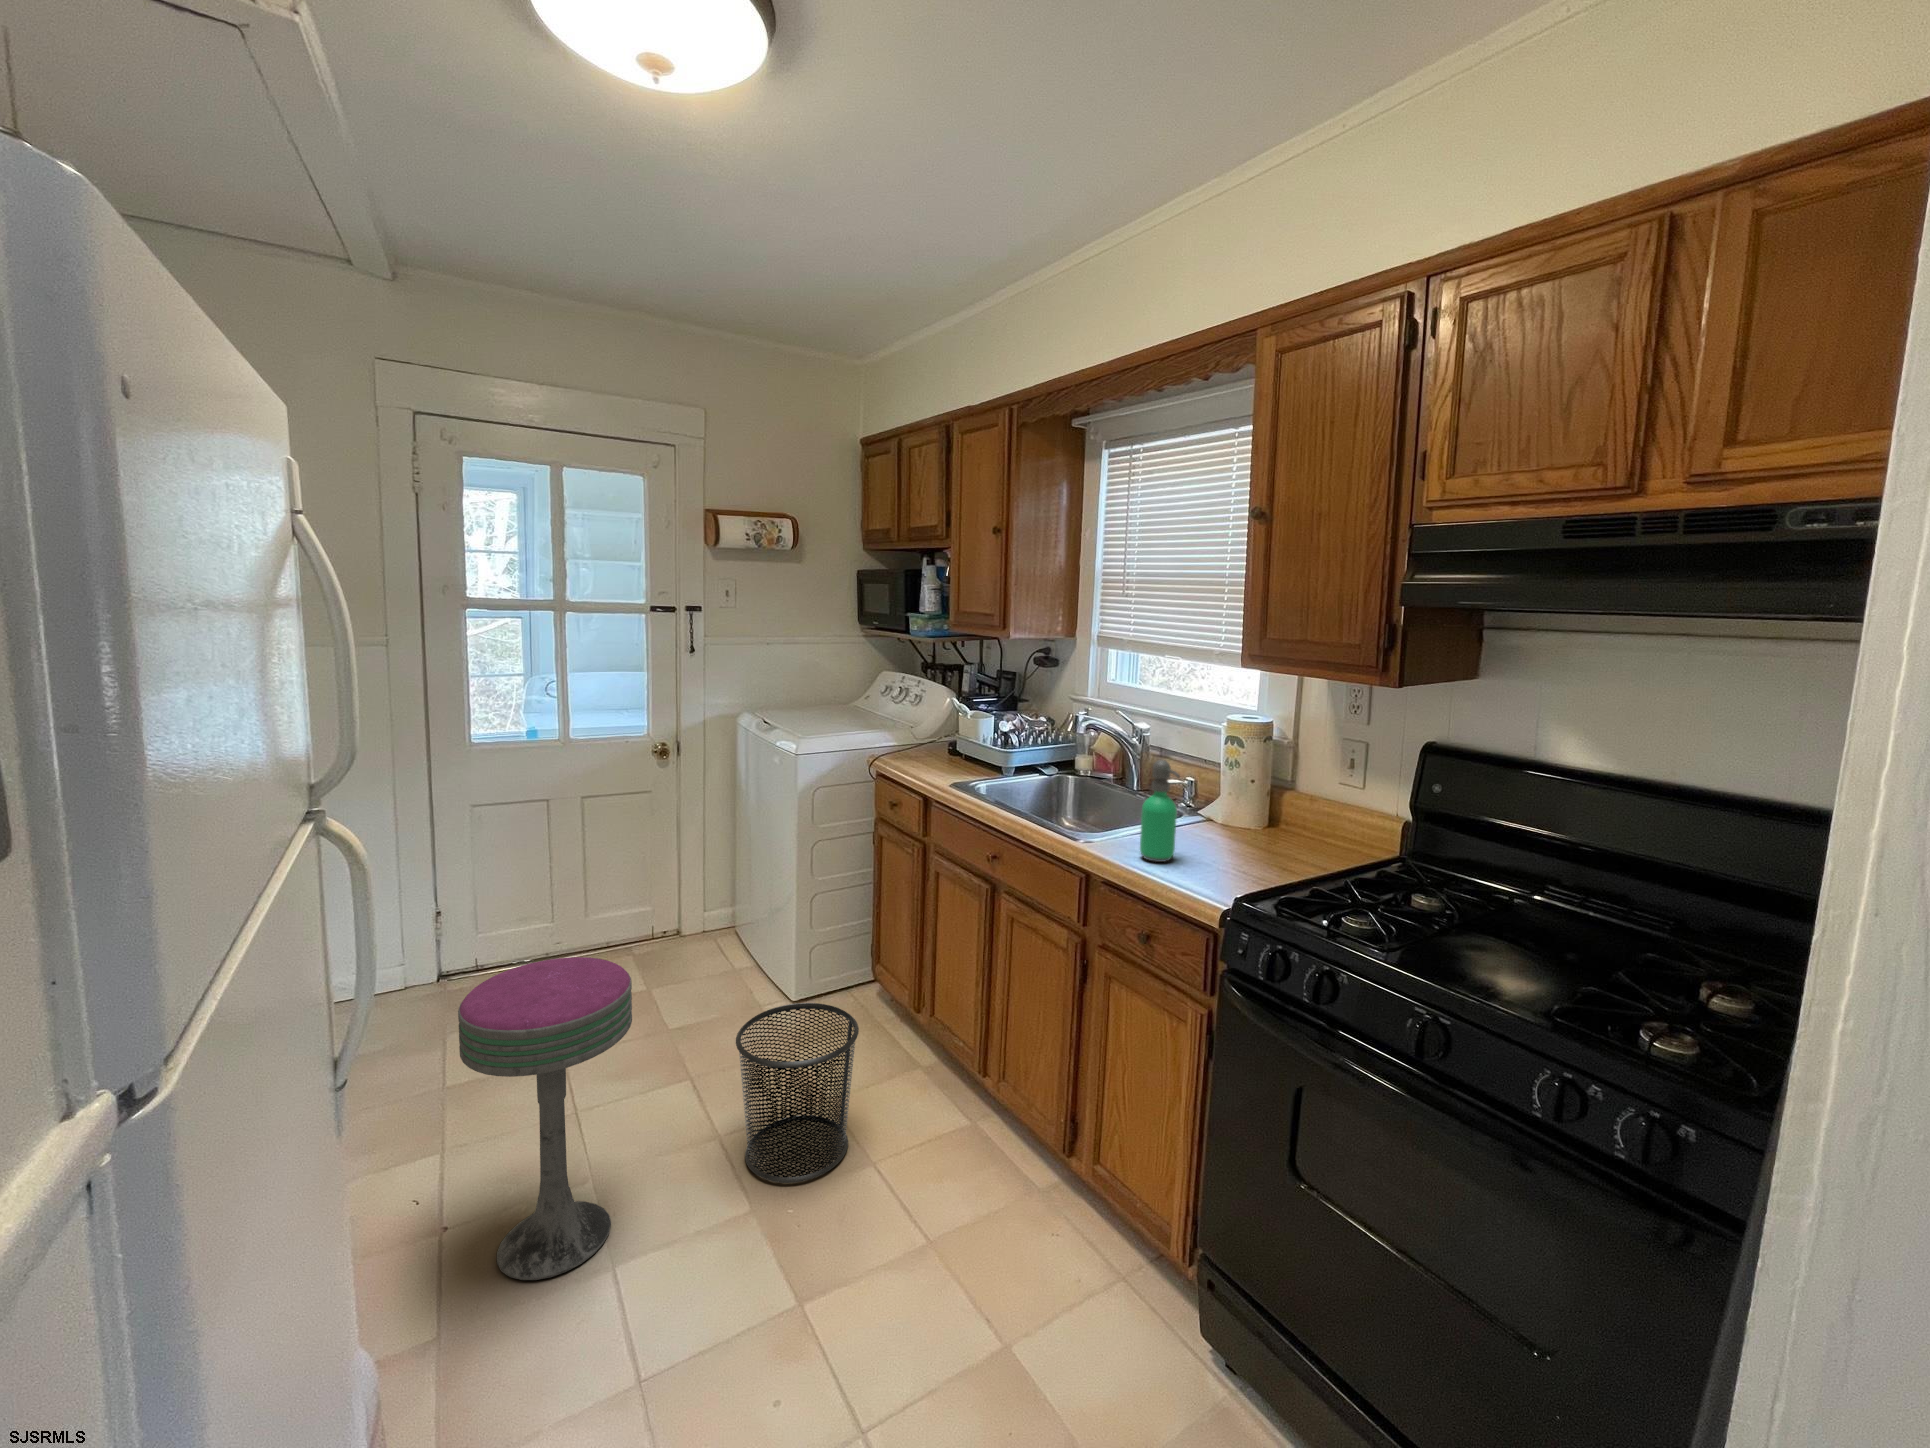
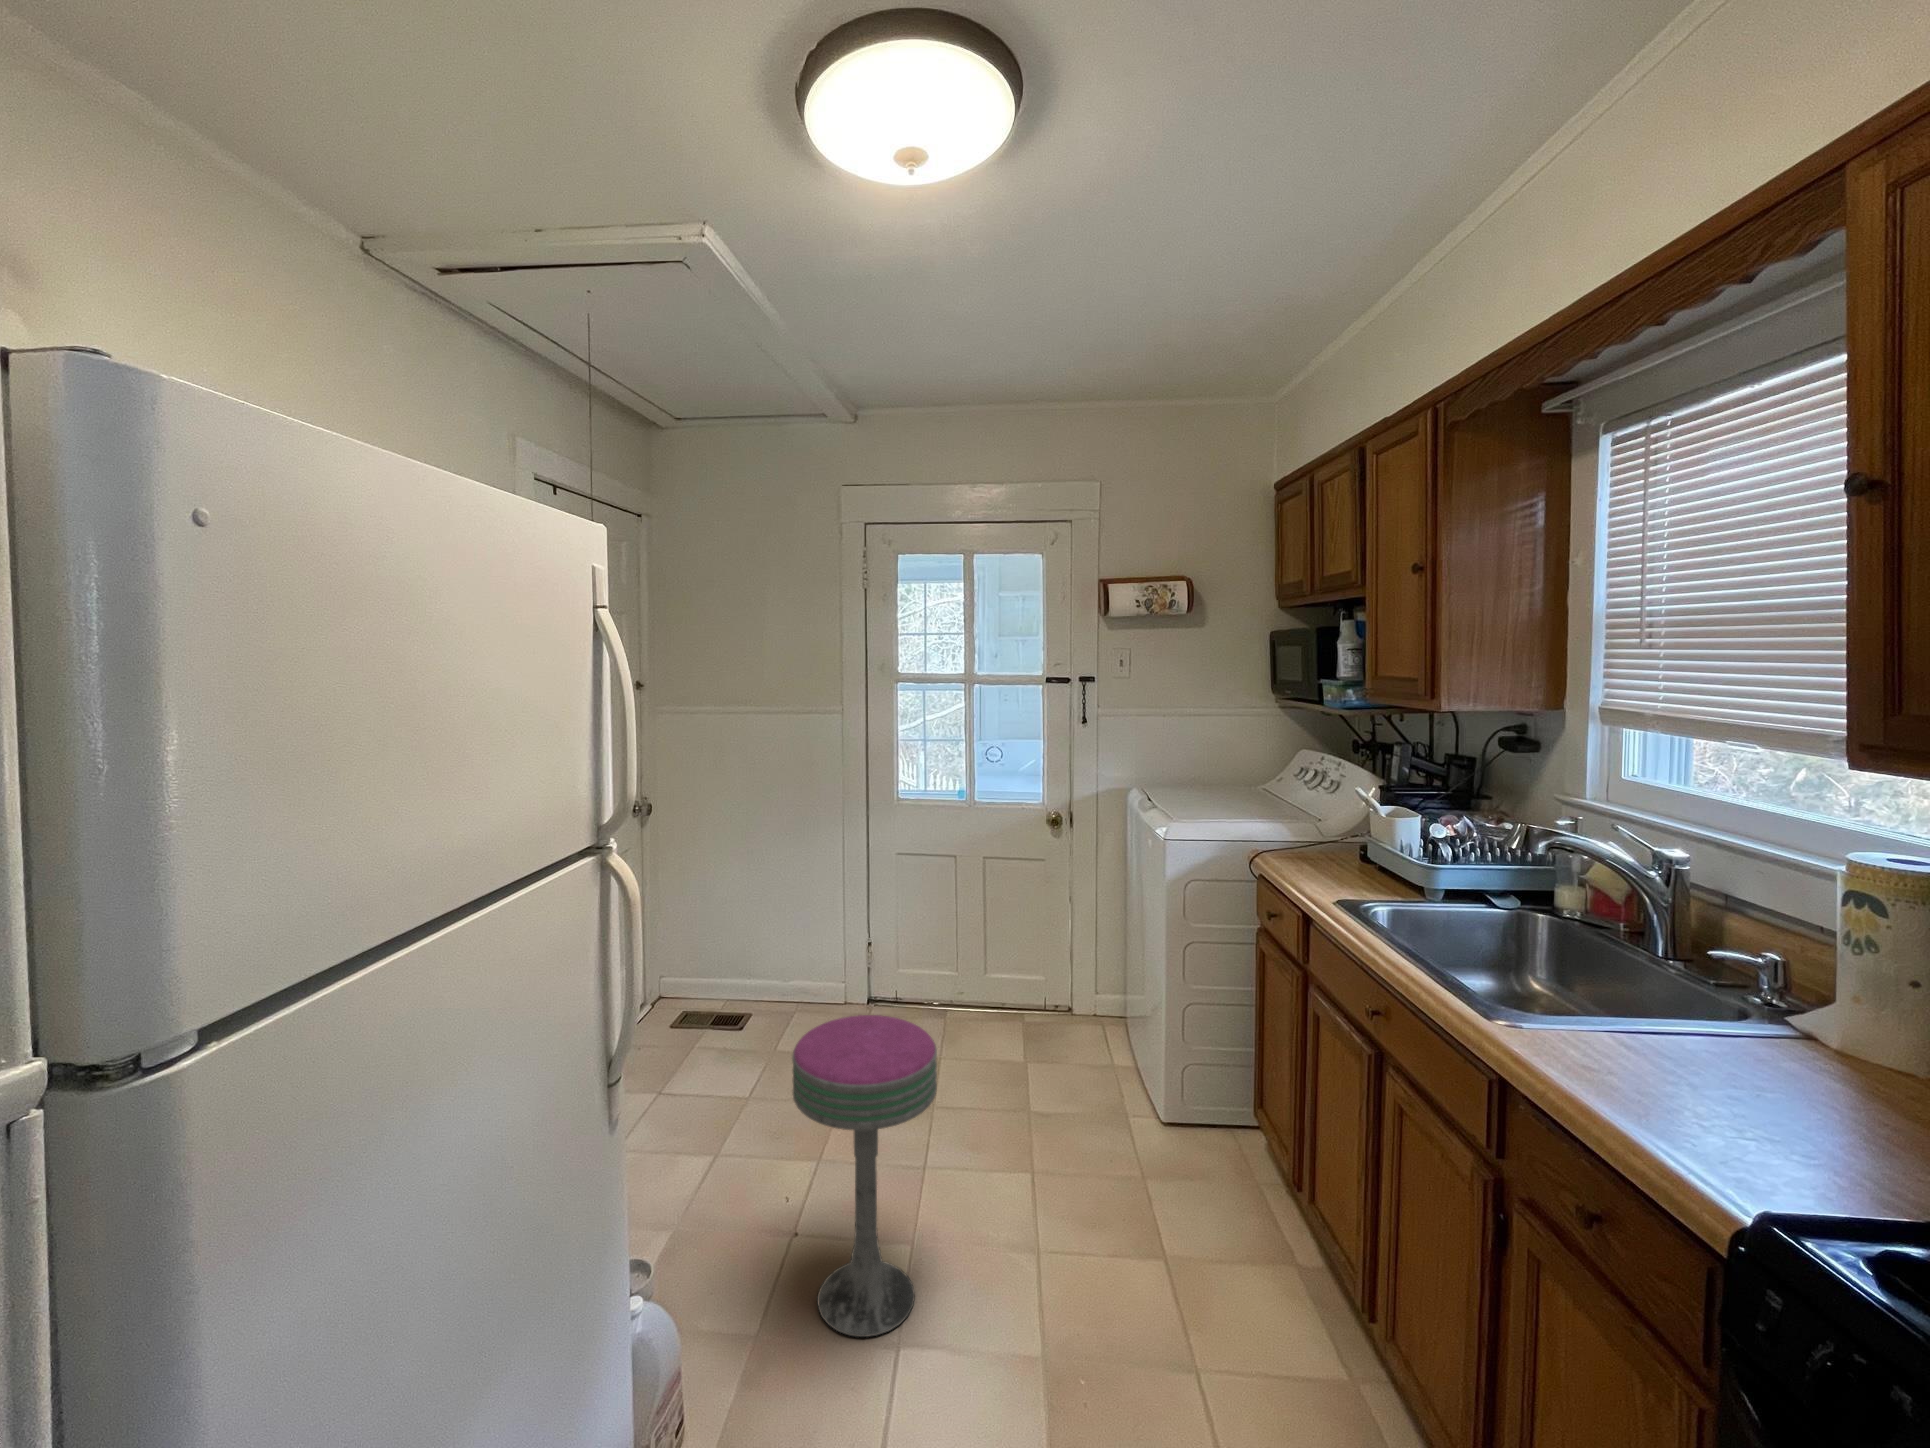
soap dispenser: present [1140,760,1180,862] -> none [1603,919,1683,1099]
waste bin: present [736,1003,859,1183] -> none [1044,1129,1187,1358]

